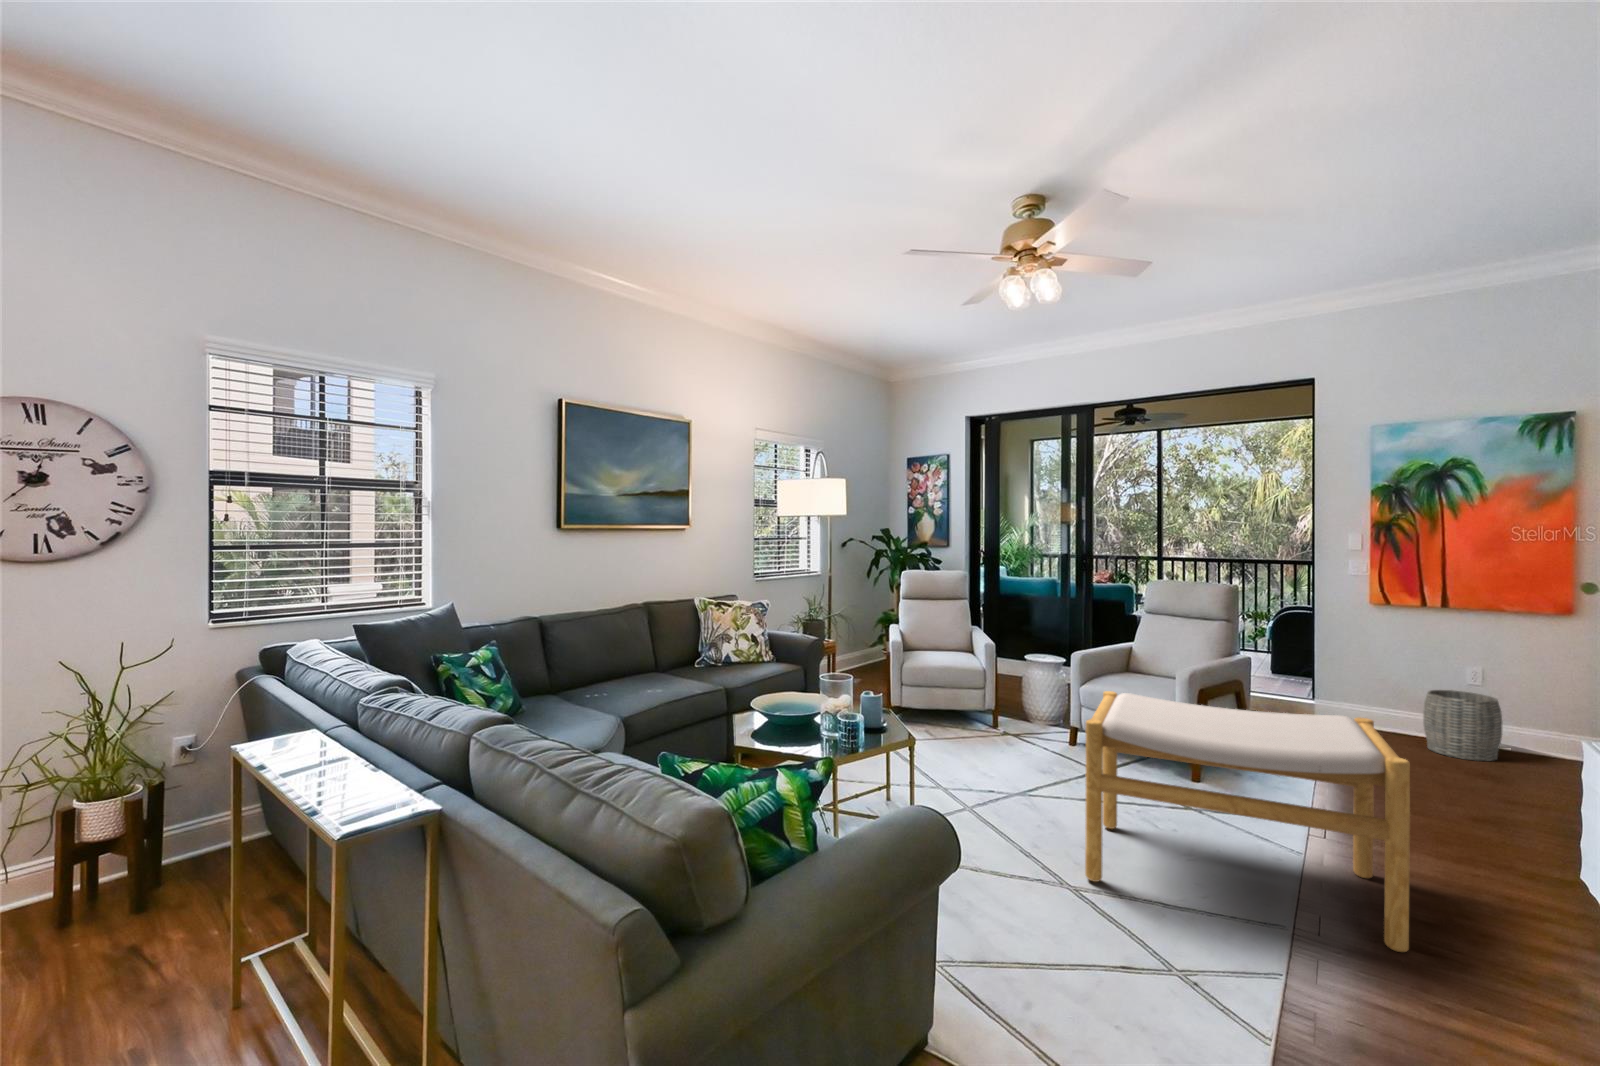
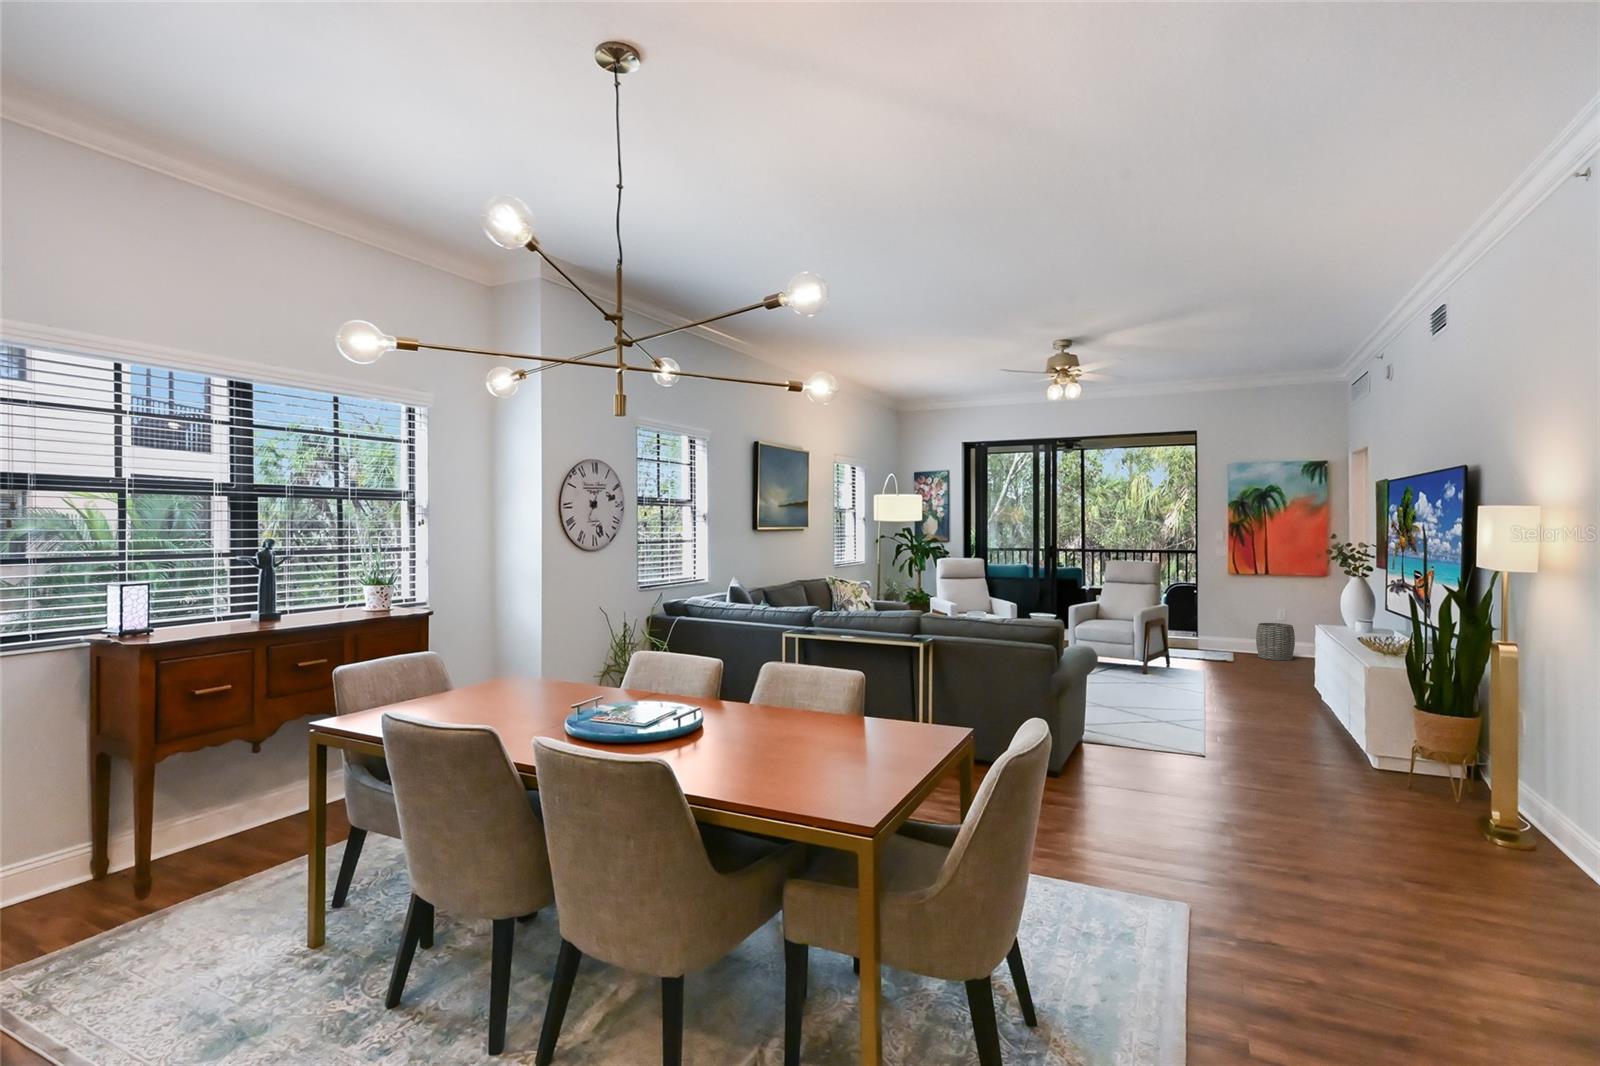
footstool: present [1085,691,1410,952] -> none [1108,618,1253,714]

